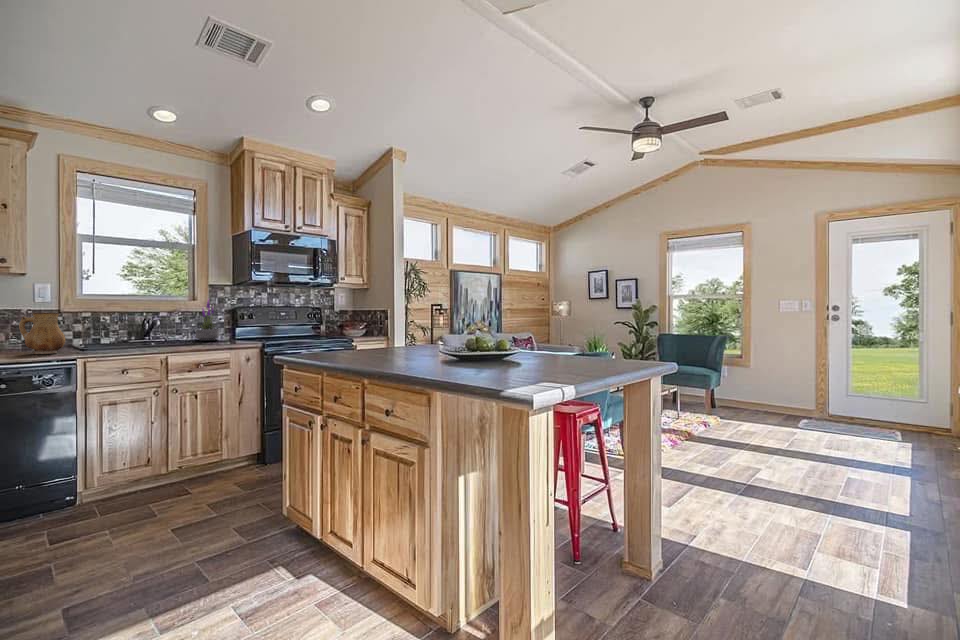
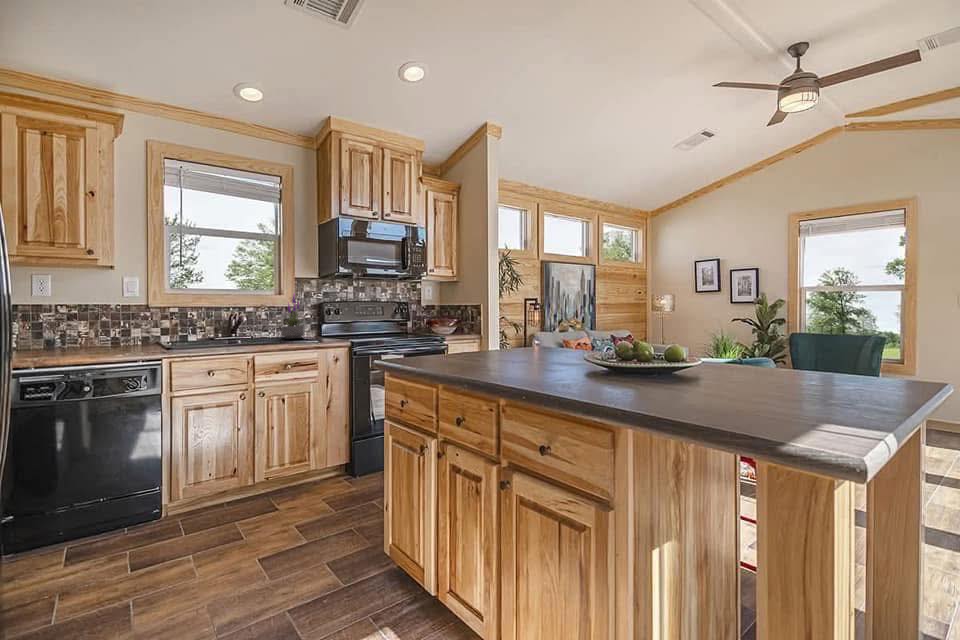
ceramic pitcher: present [19,313,65,354] -> none [107,308,152,353]

